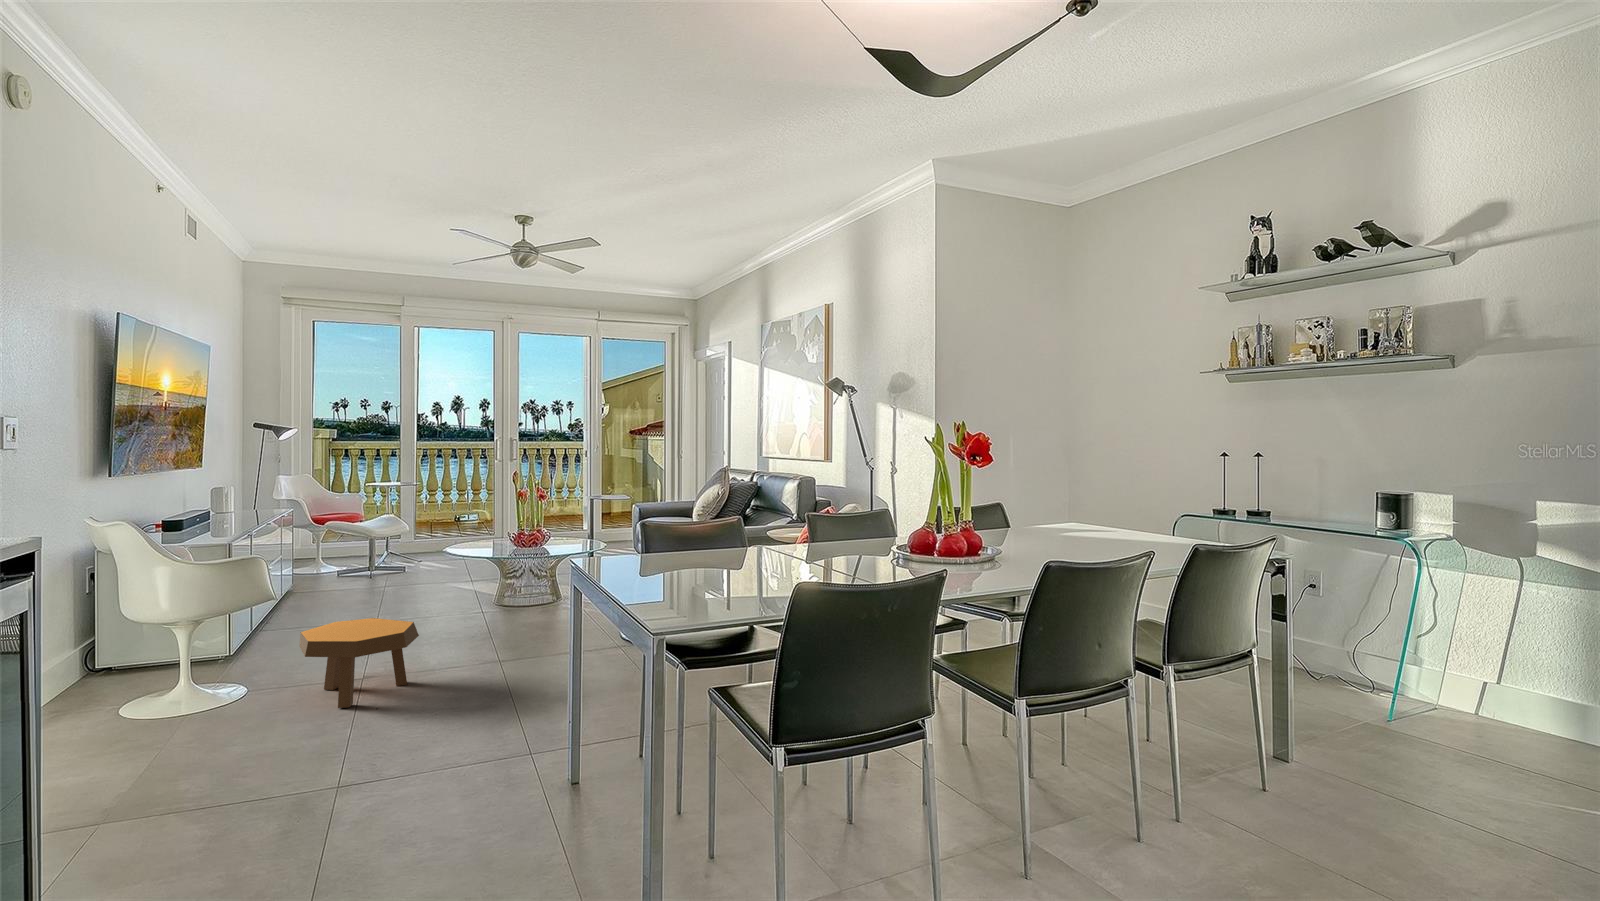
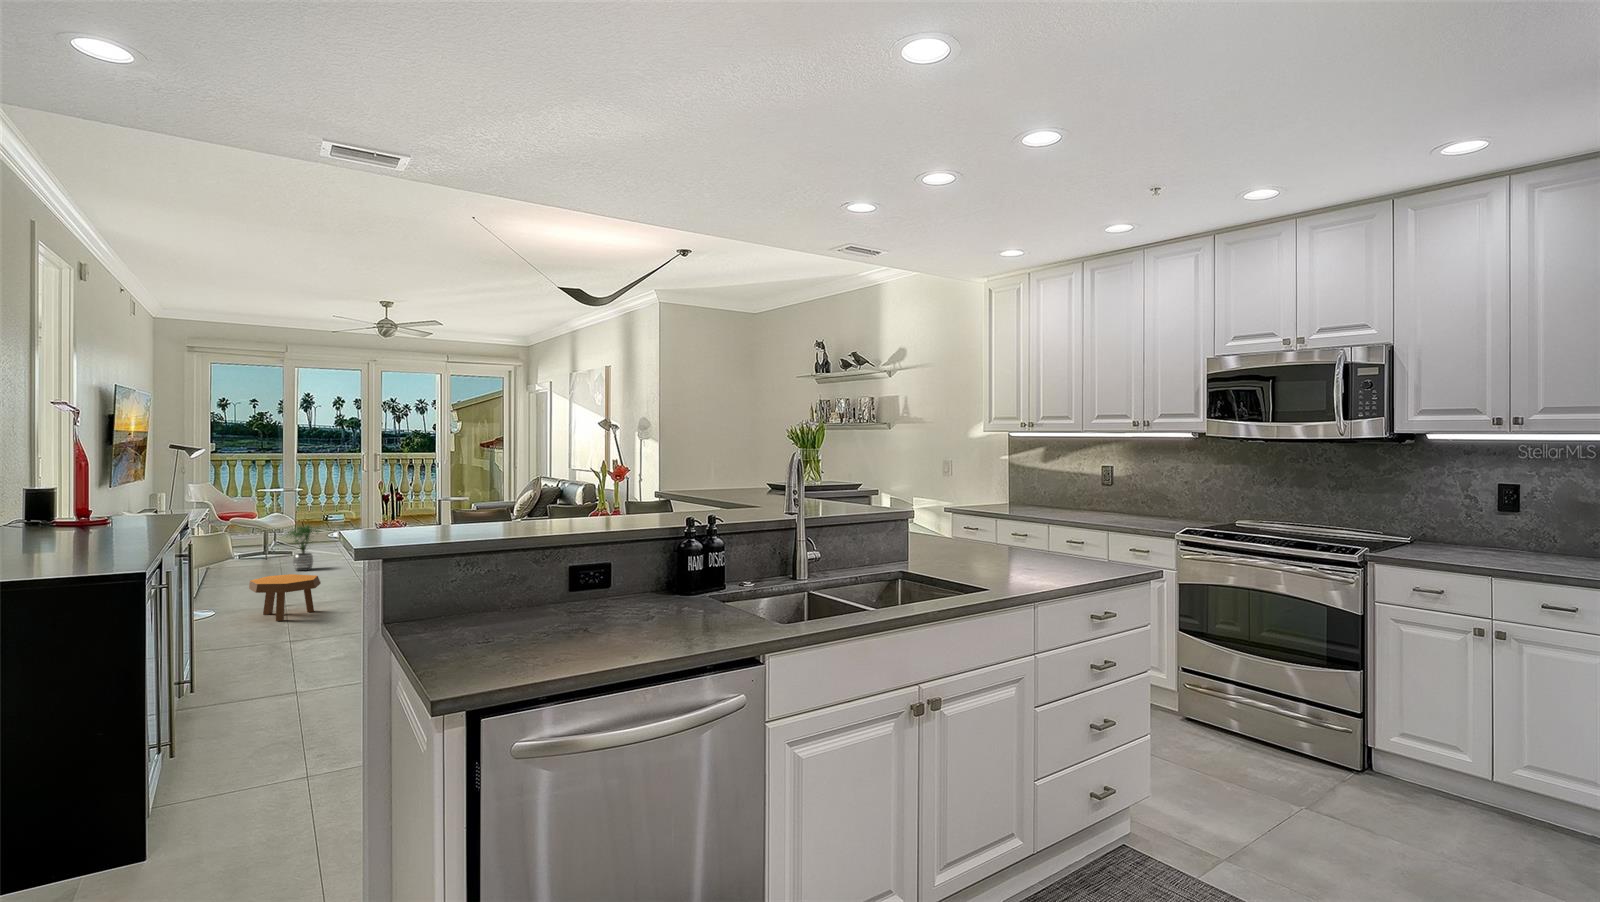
potted plant: none [383,528,438,597] -> present [286,525,320,571]

